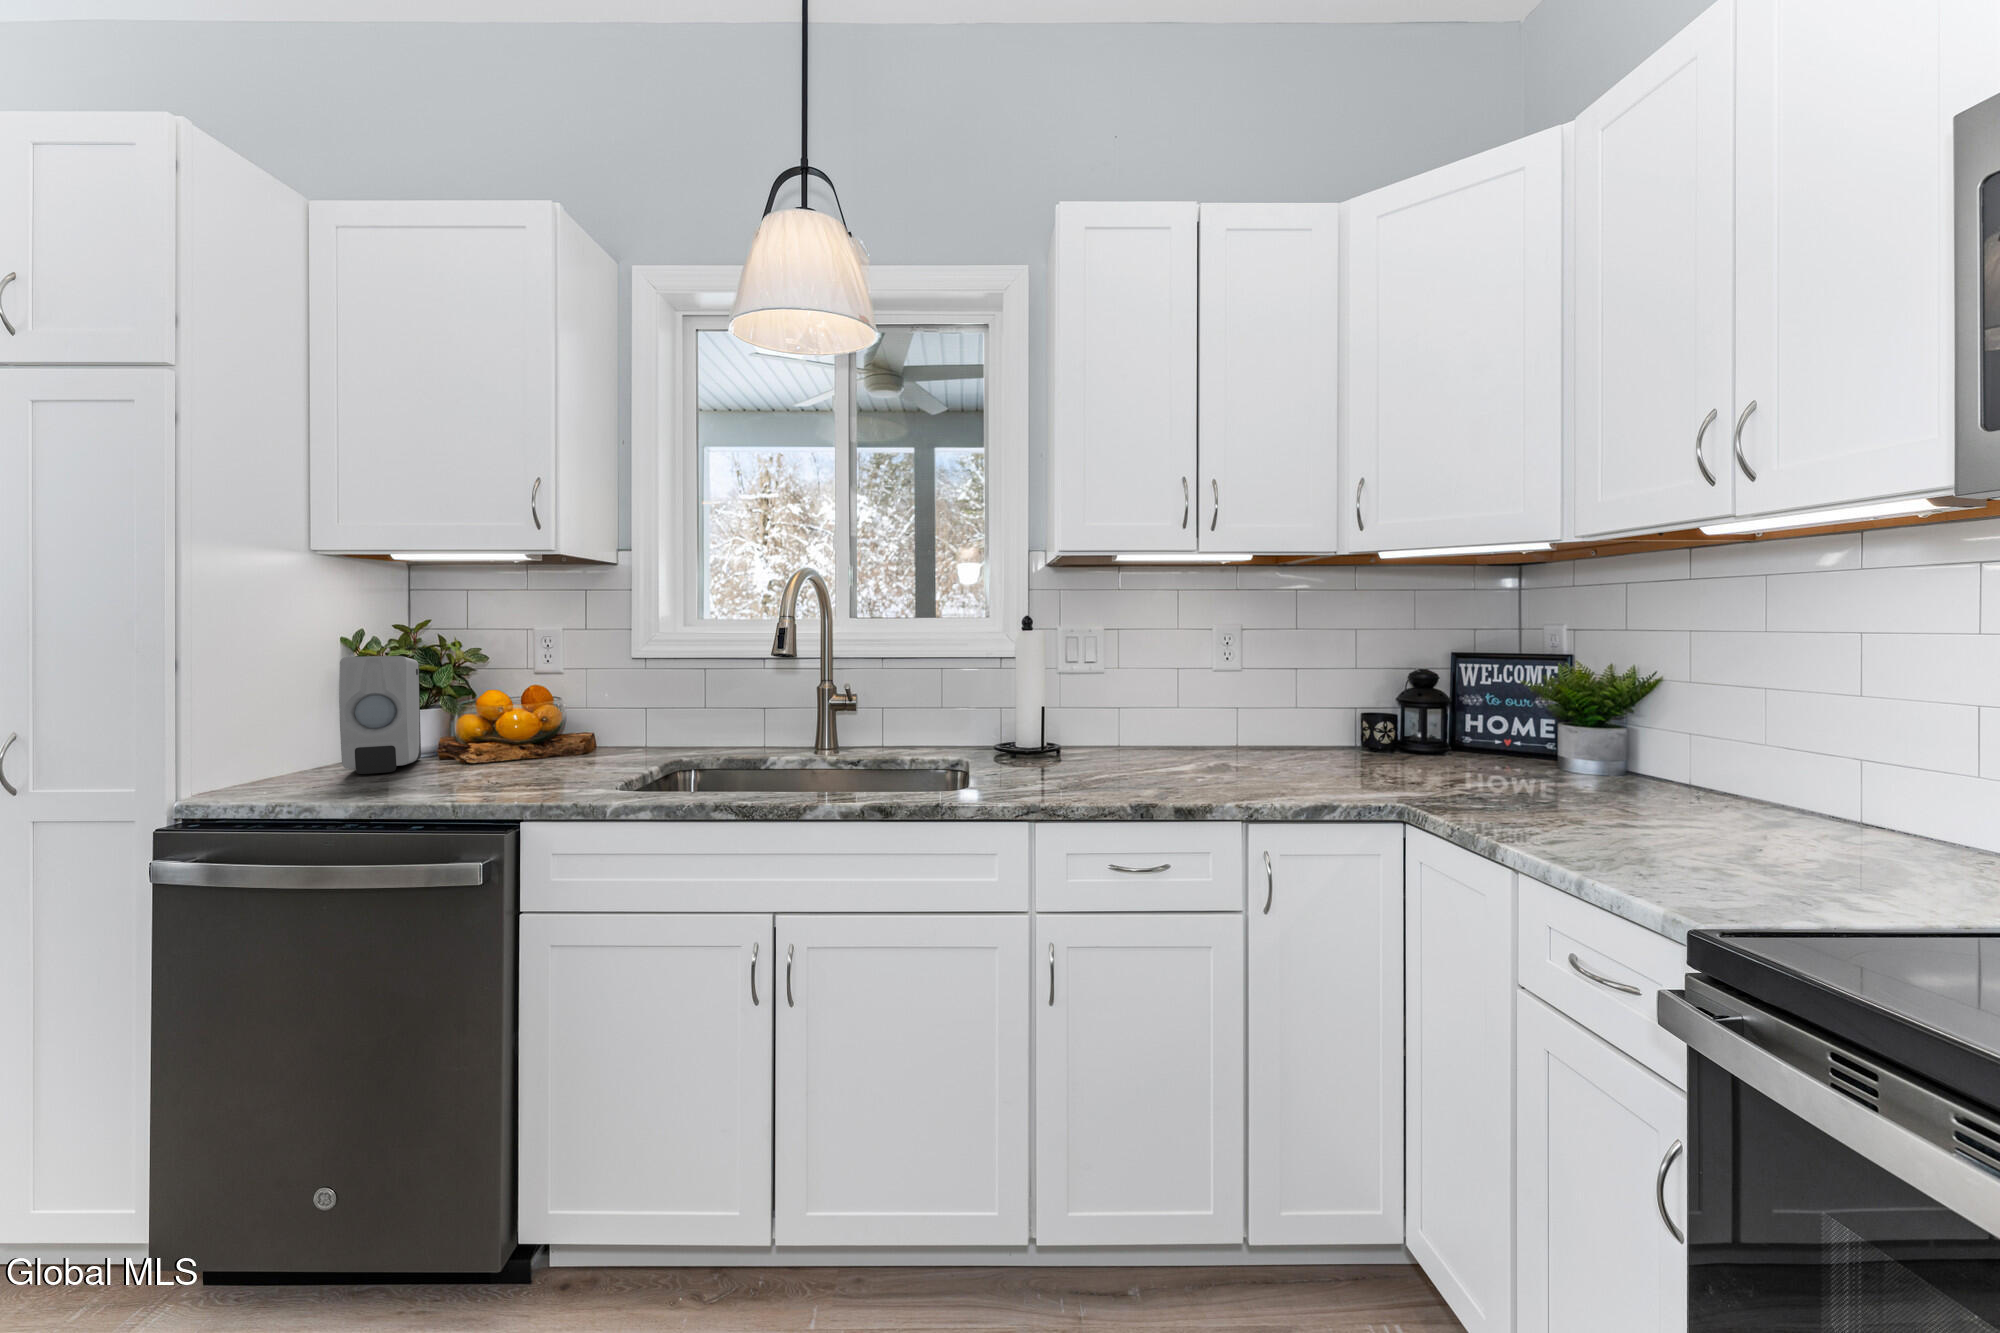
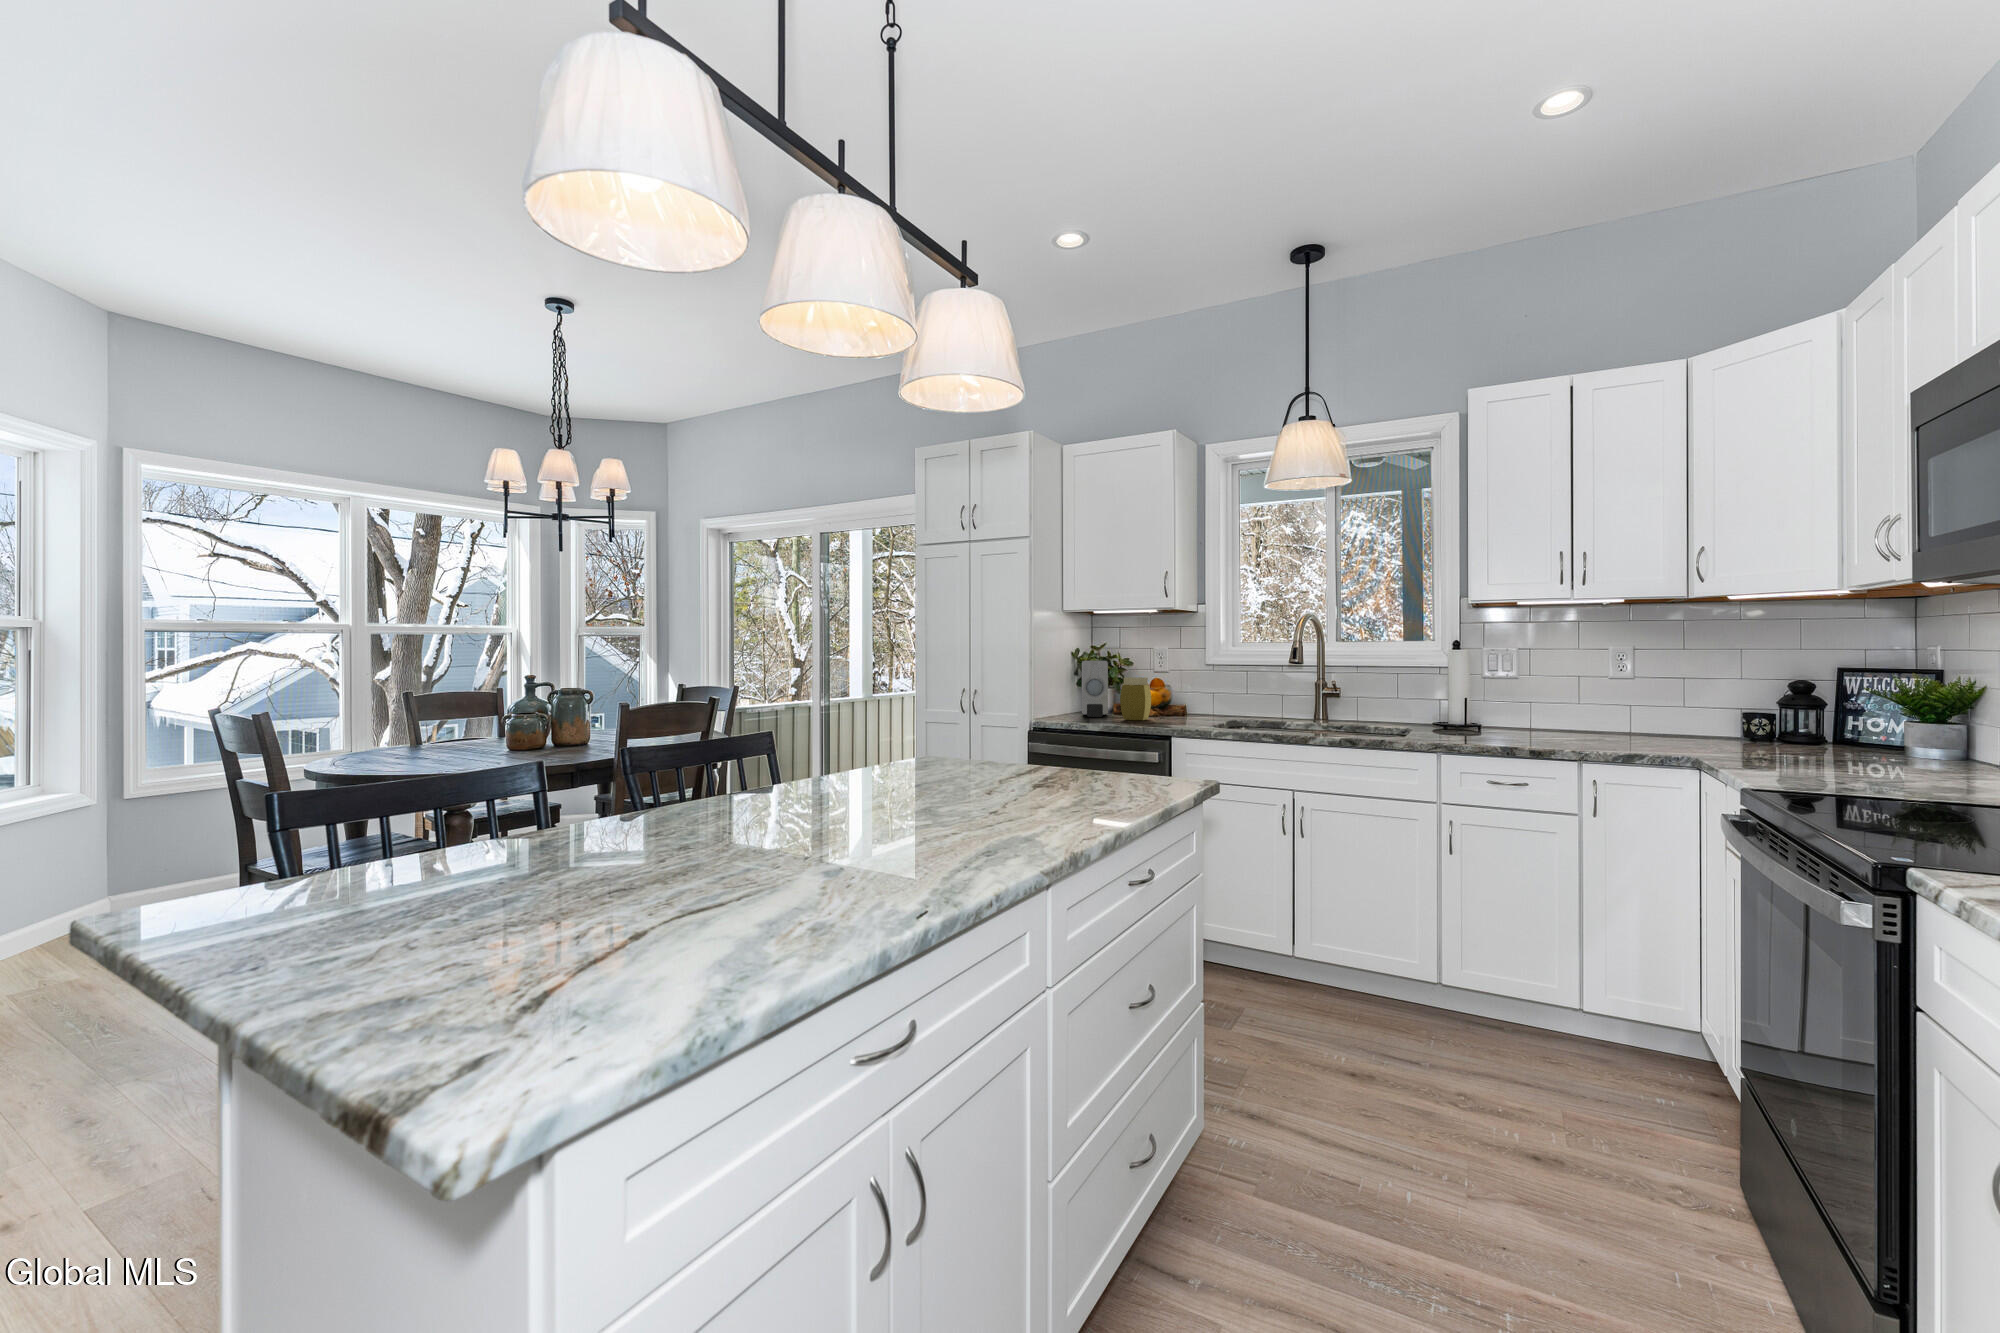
jar: none [429,688,504,778] -> present [1120,677,1151,720]

